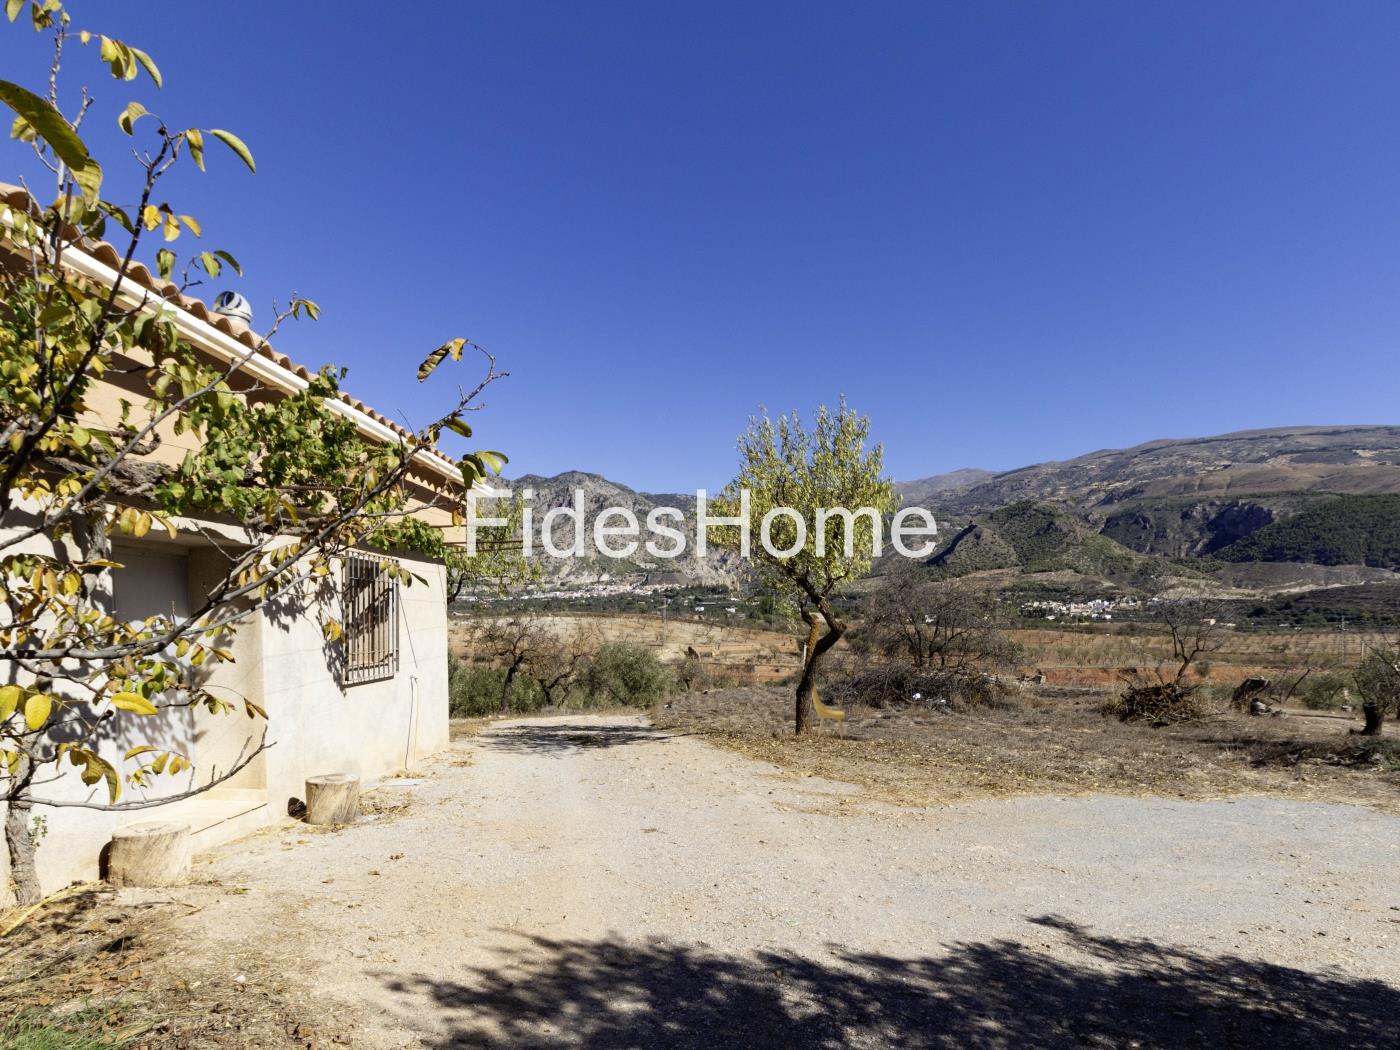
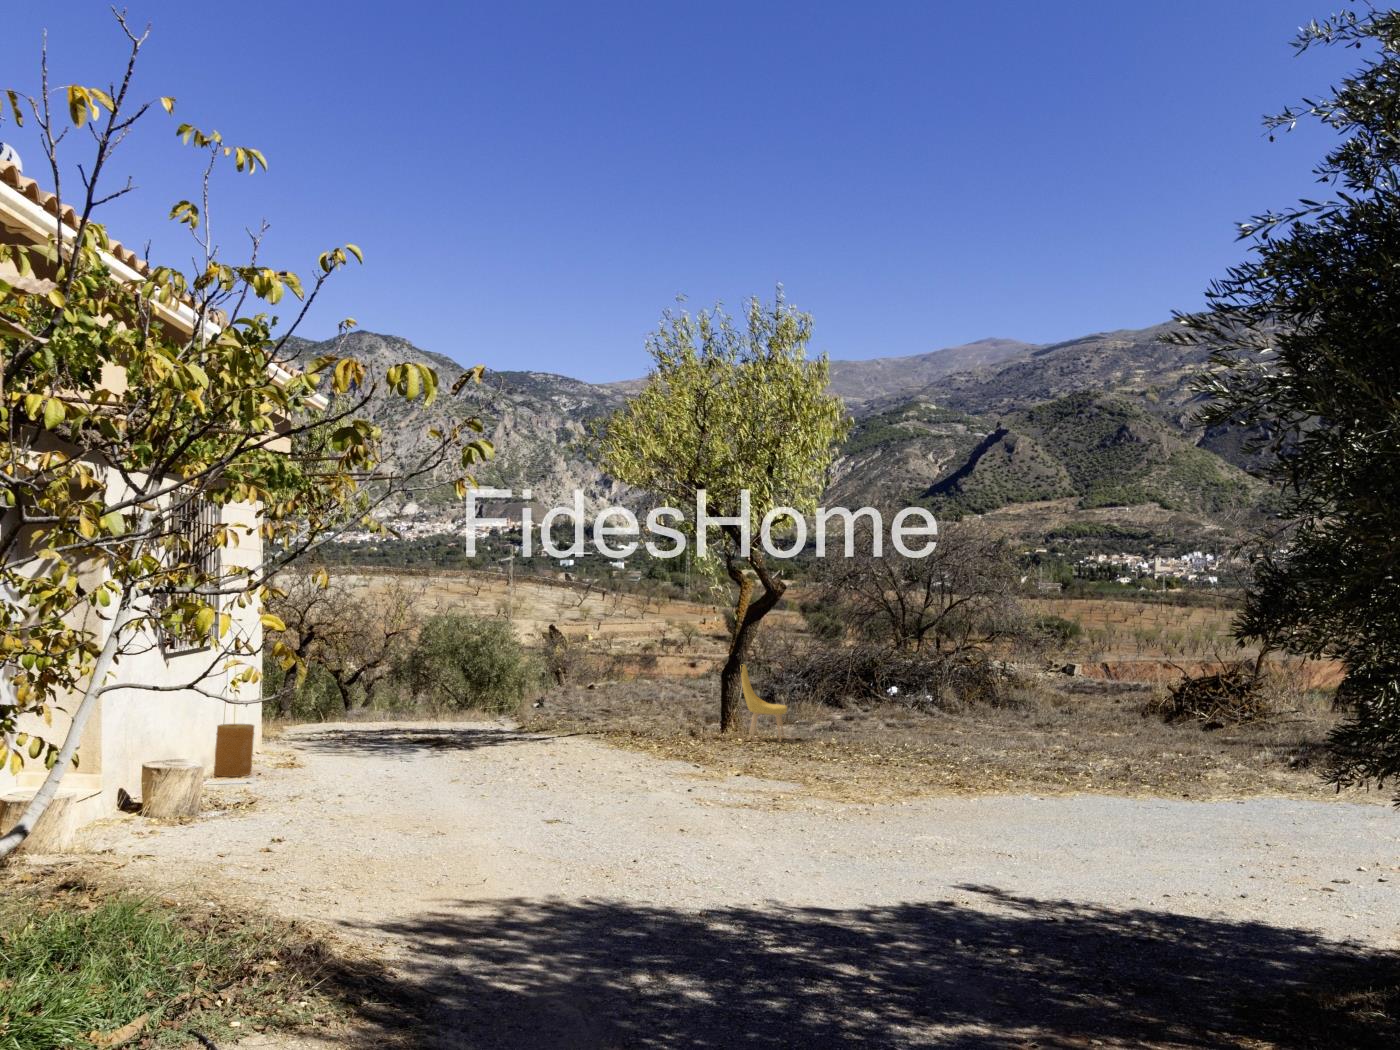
basket: none [442,730,471,770] -> present [214,724,254,777]

